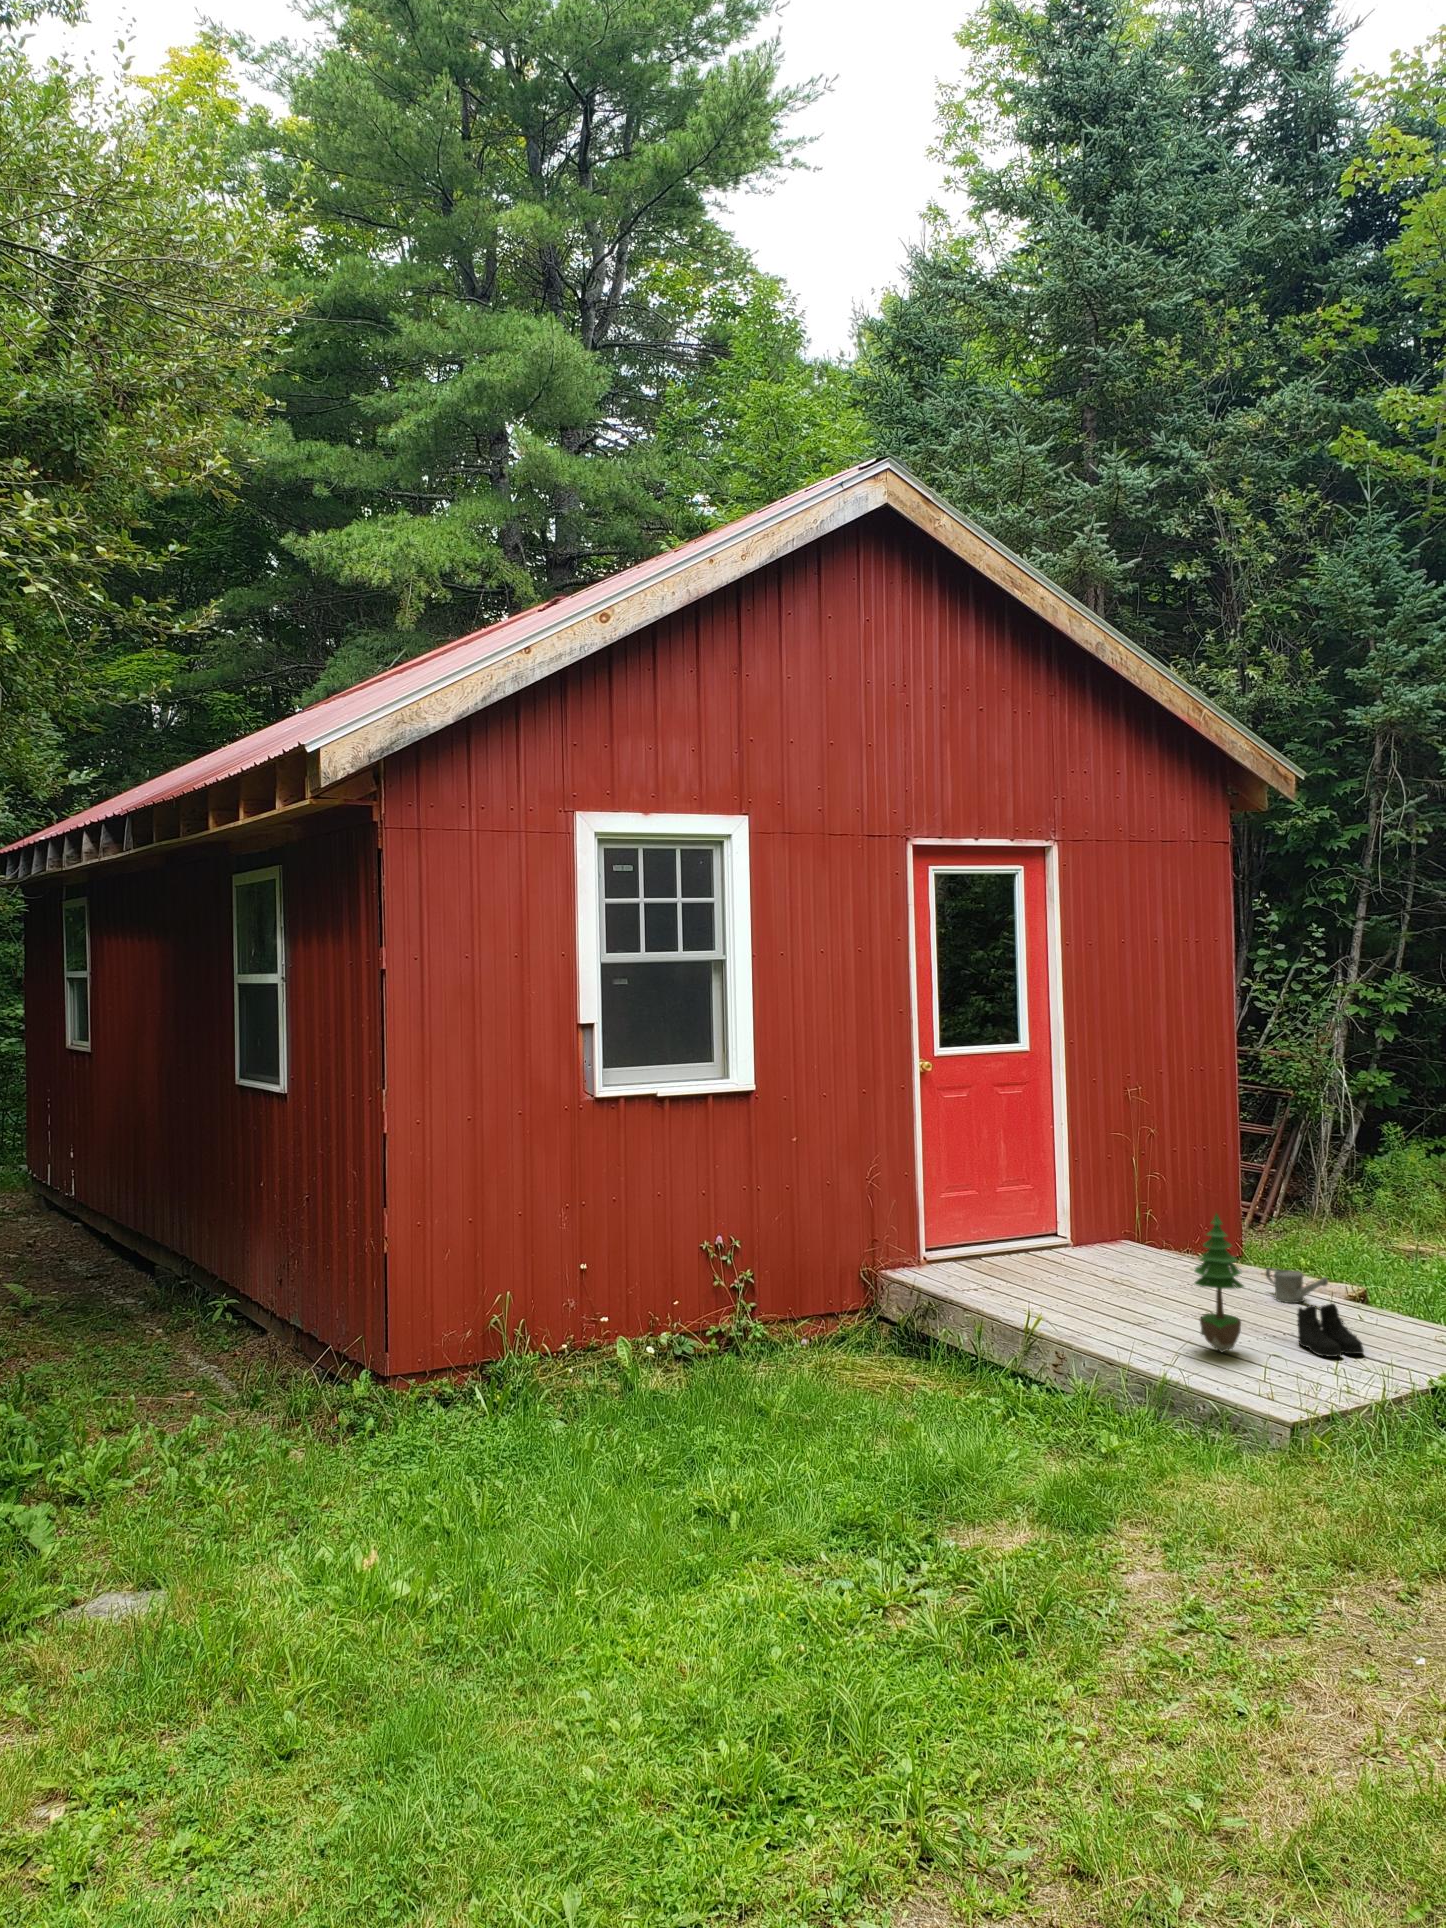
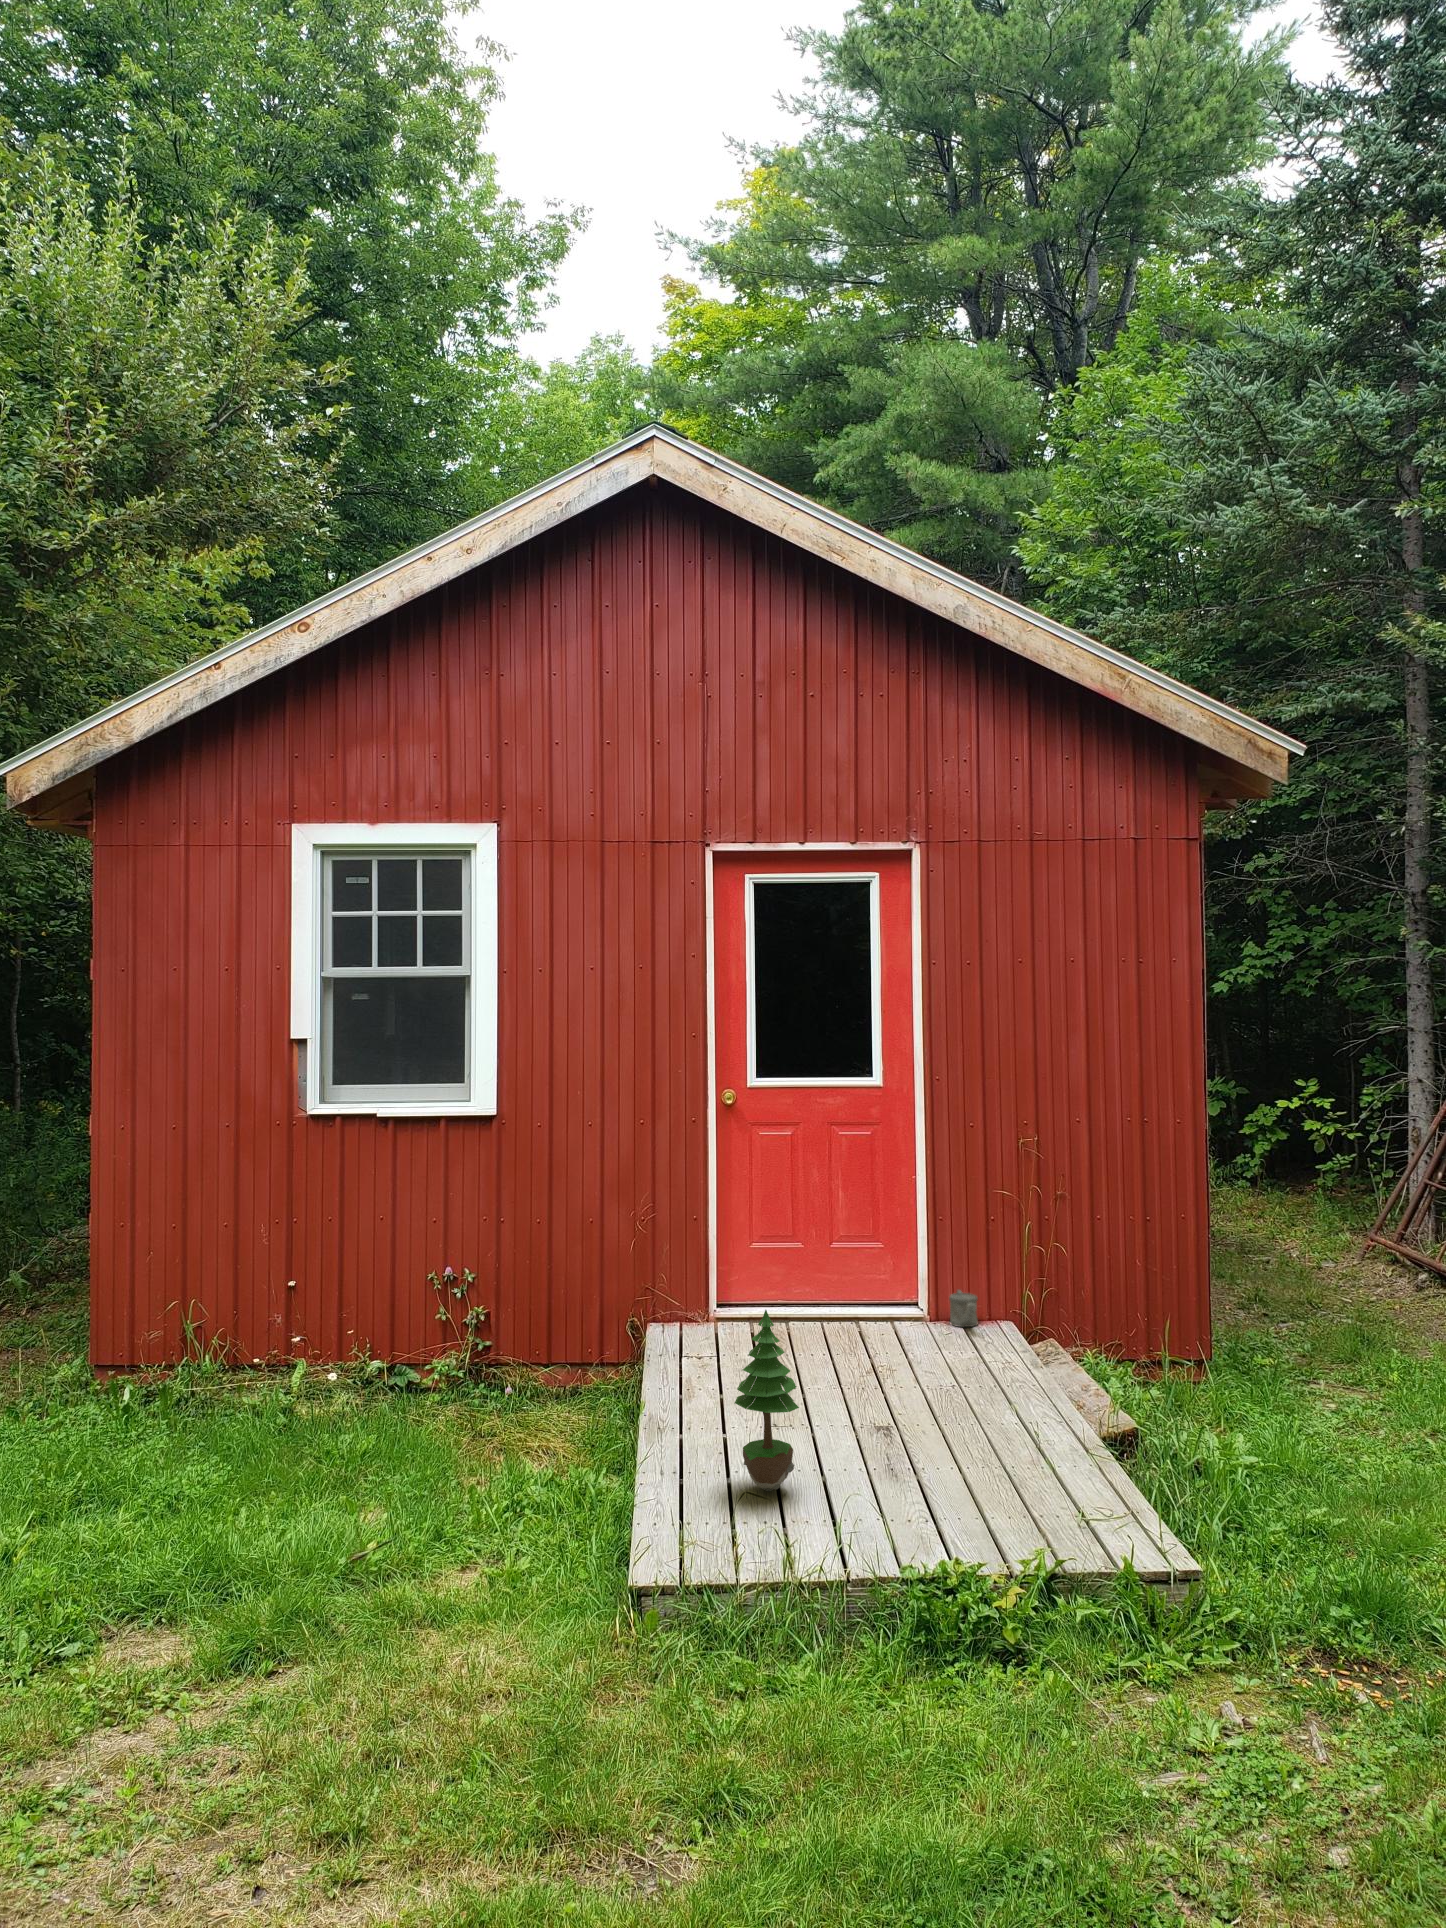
watering can: present [1266,1268,1328,1303] -> present [949,1290,978,1327]
boots: present [1297,1303,1364,1357] -> none [874,1451,940,1530]

